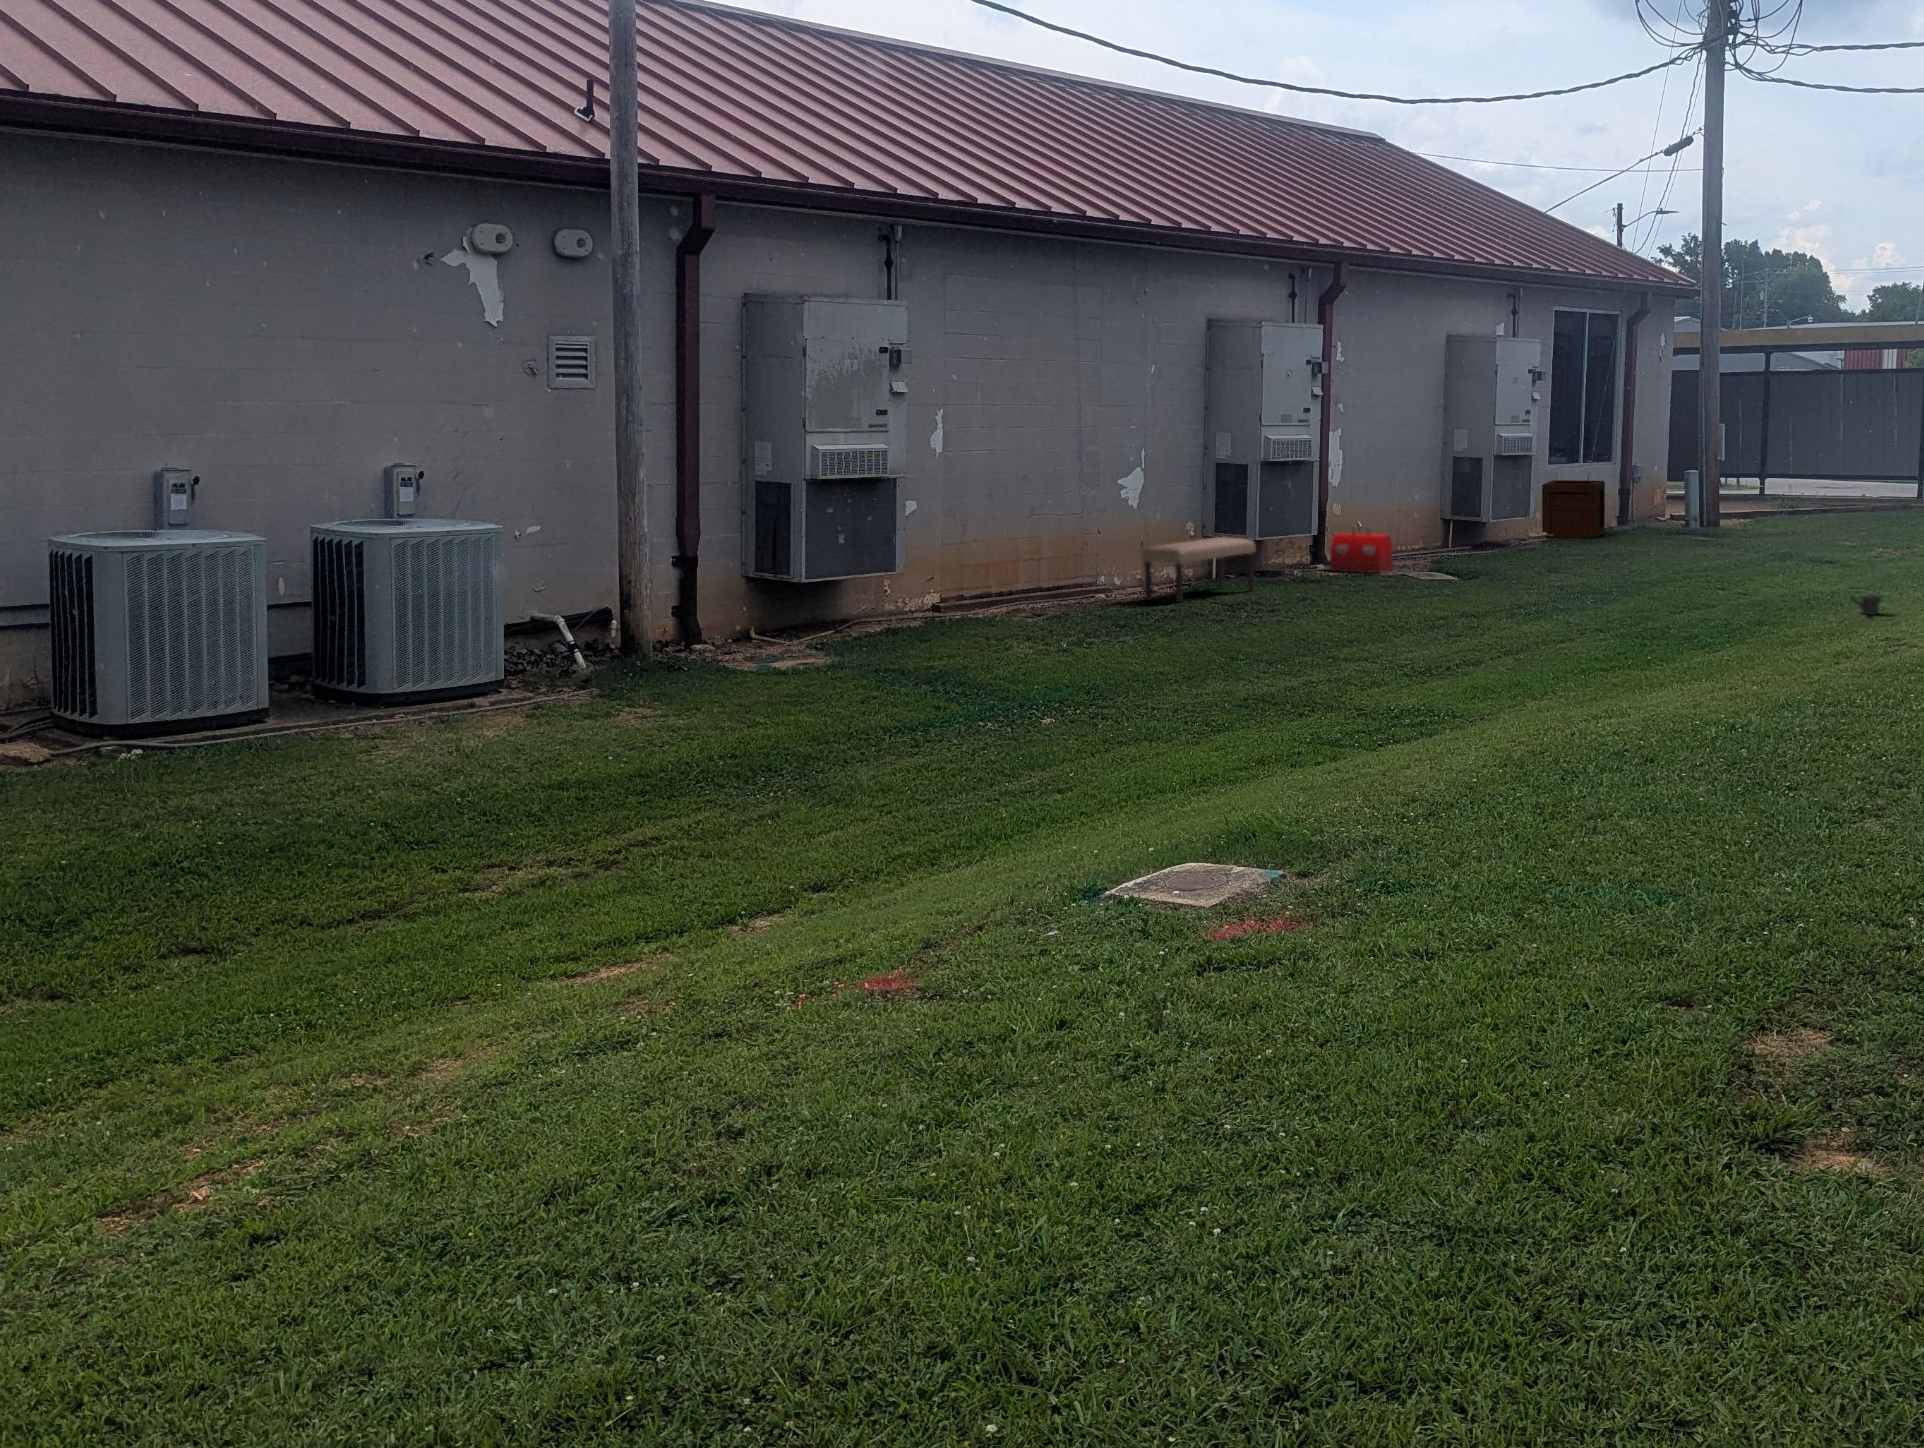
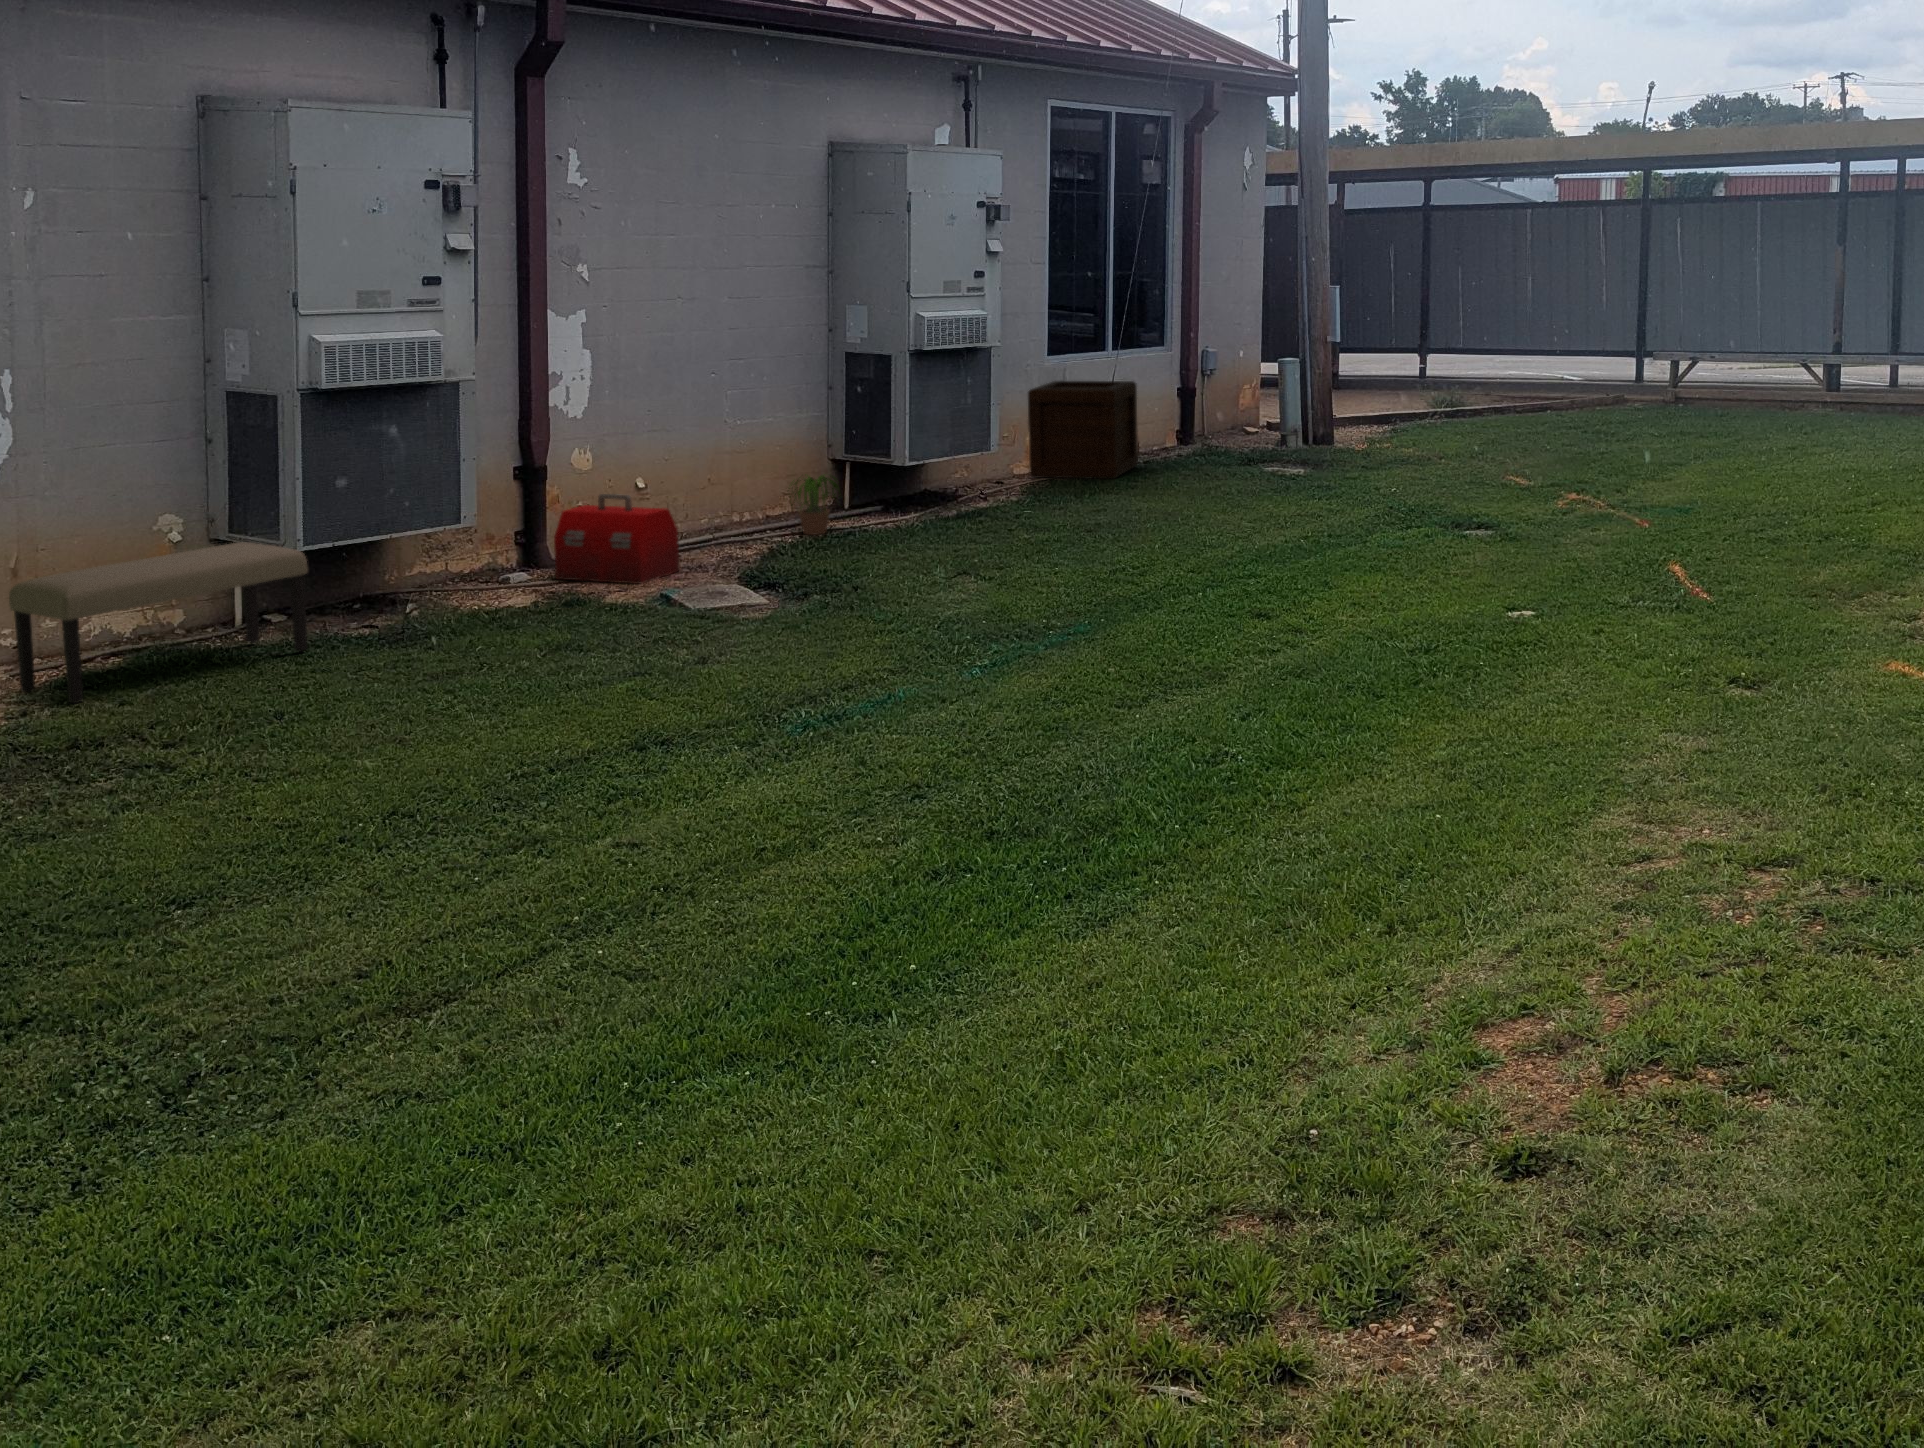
potted plant: none [1425,524,1463,558] -> present [790,475,839,535]
watering can: present [1850,595,1881,615] -> none [1491,697,1563,748]

